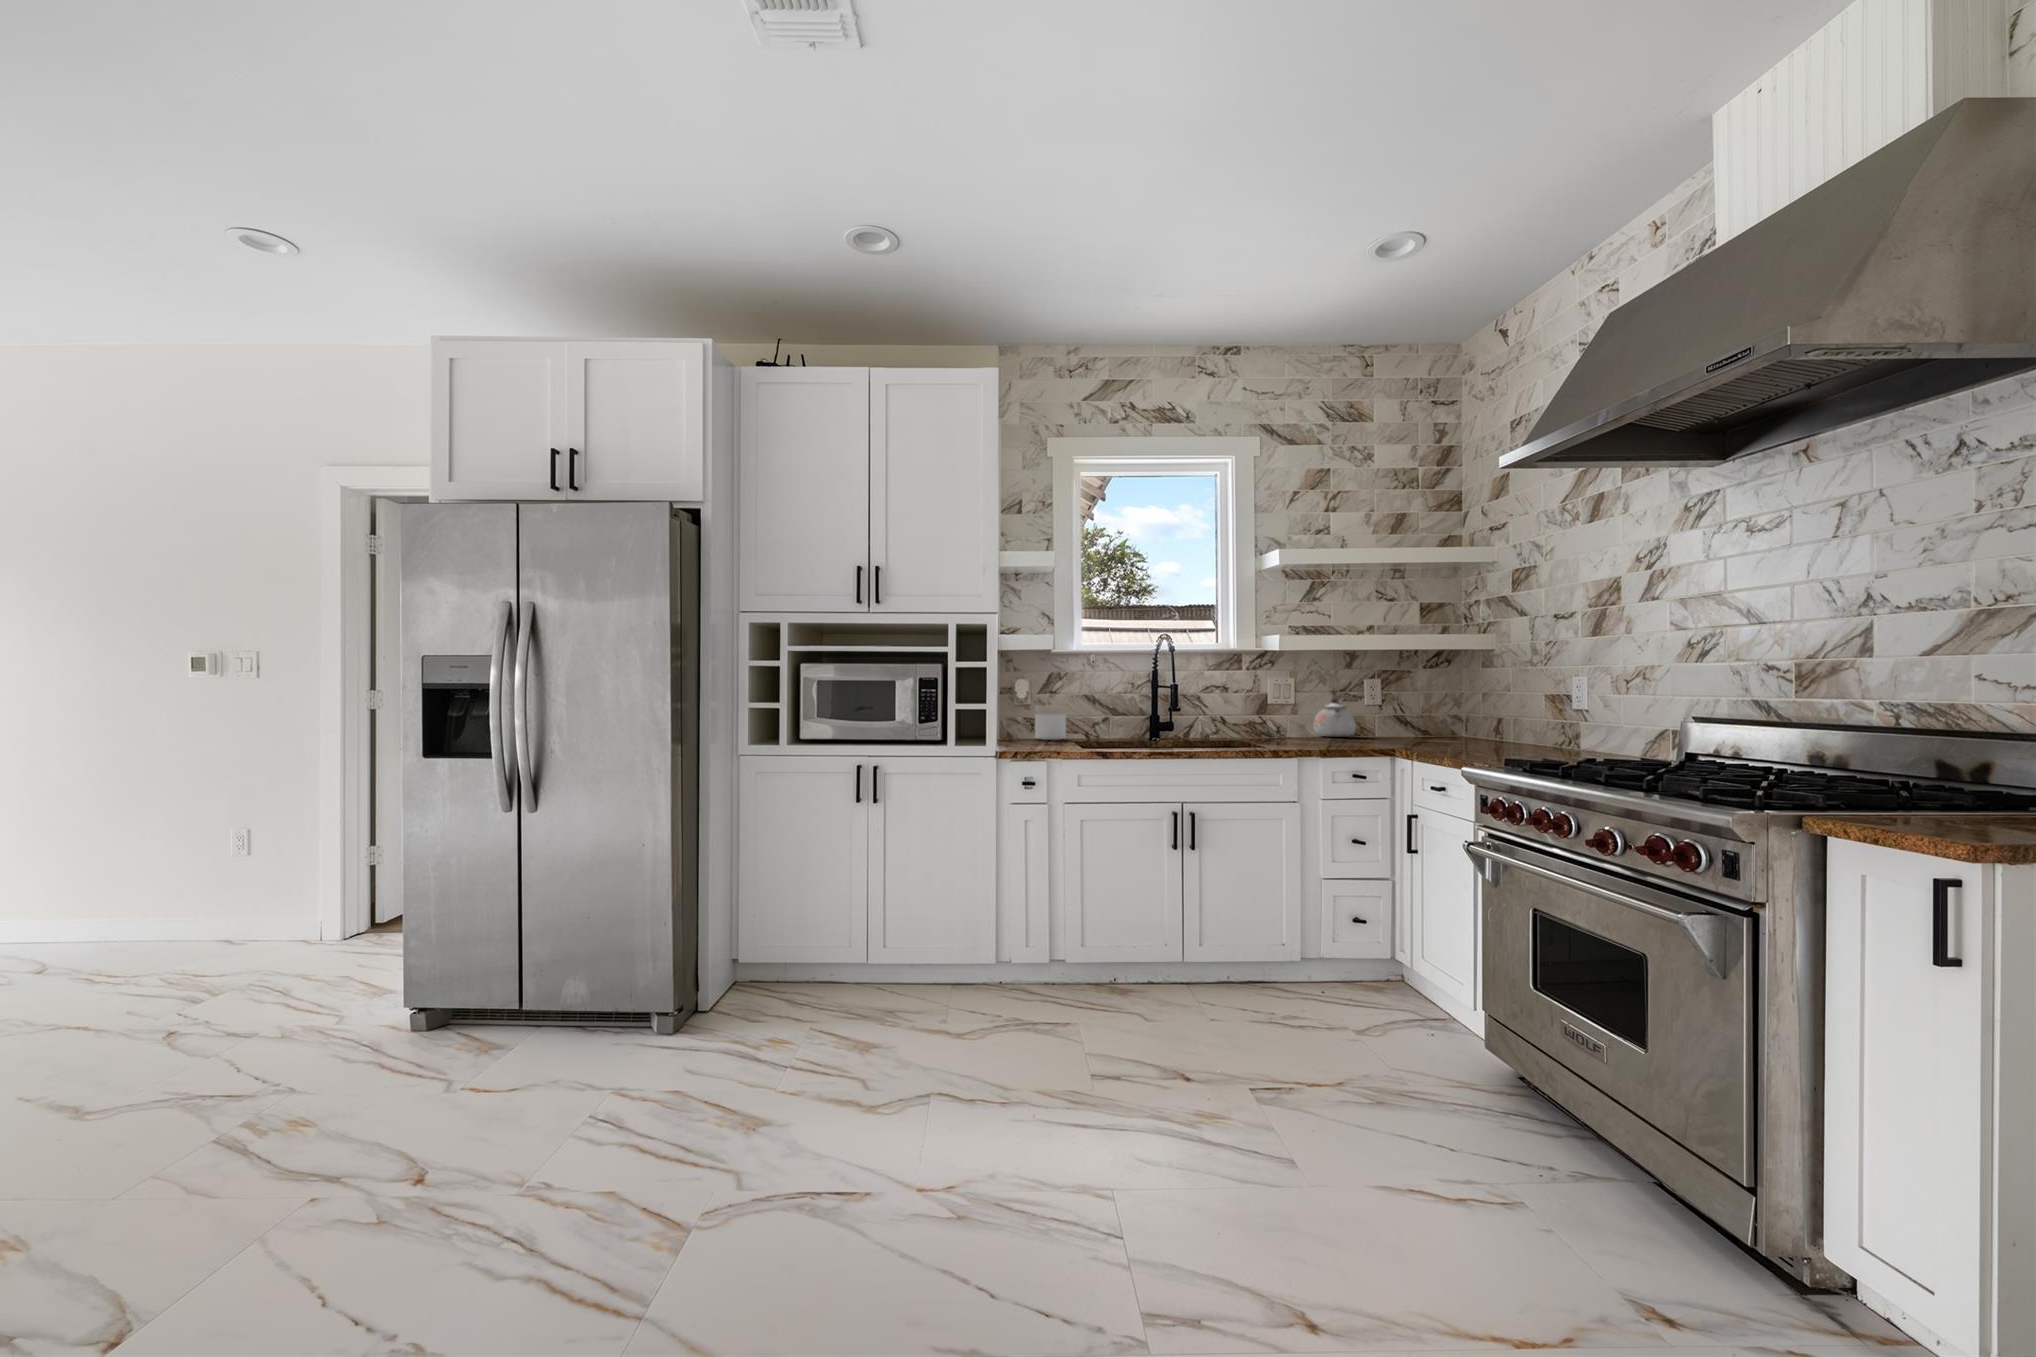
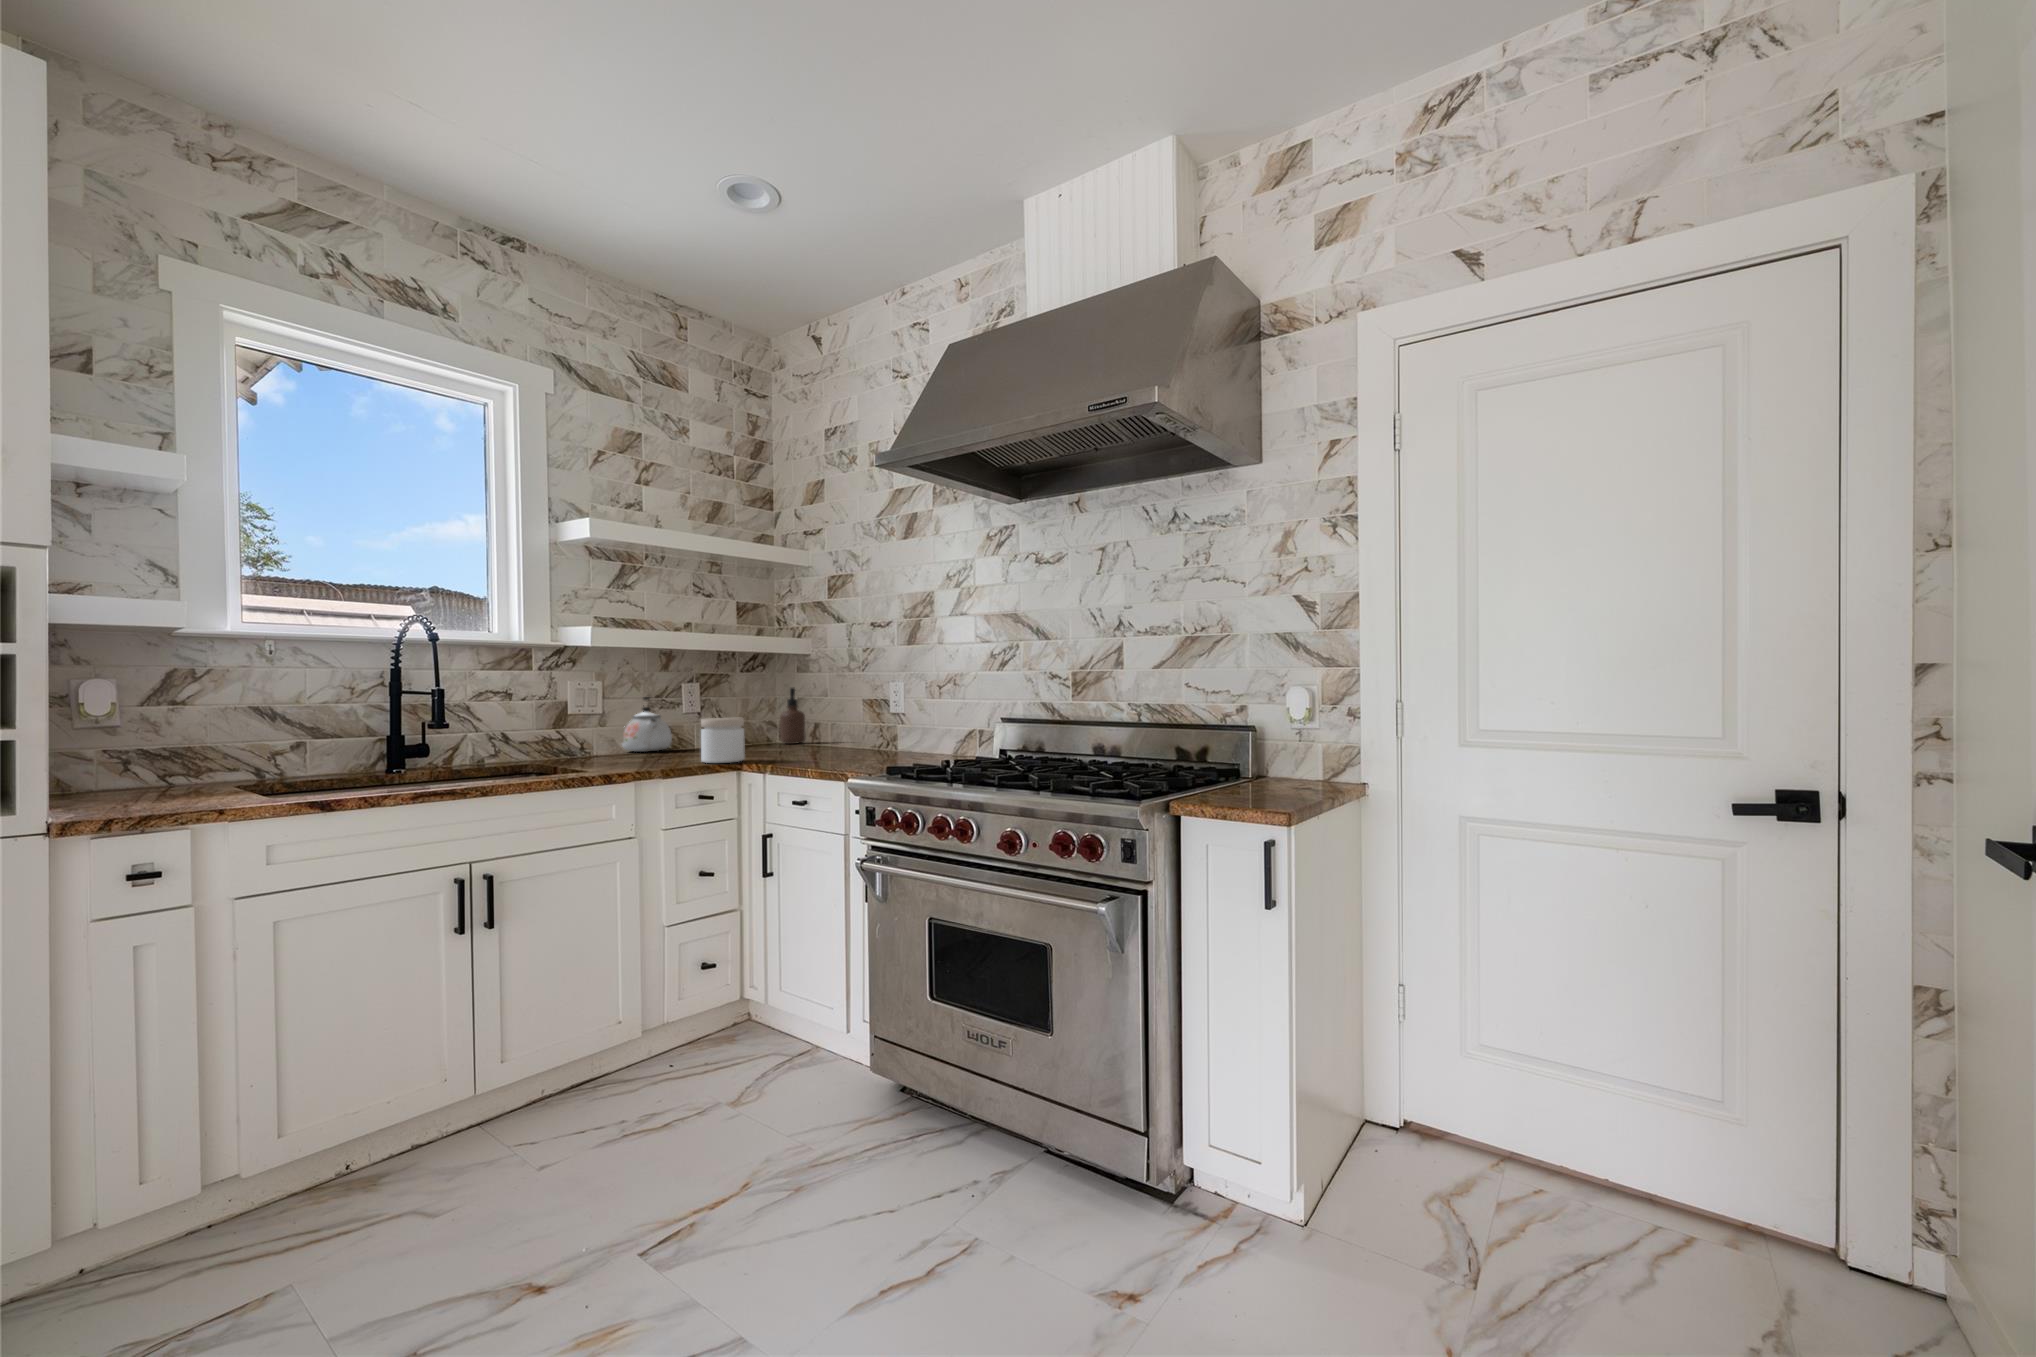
soap dispenser: none [1464,684,1492,739] -> present [780,688,805,744]
jar: present [1035,706,1066,740] -> present [701,718,745,763]

